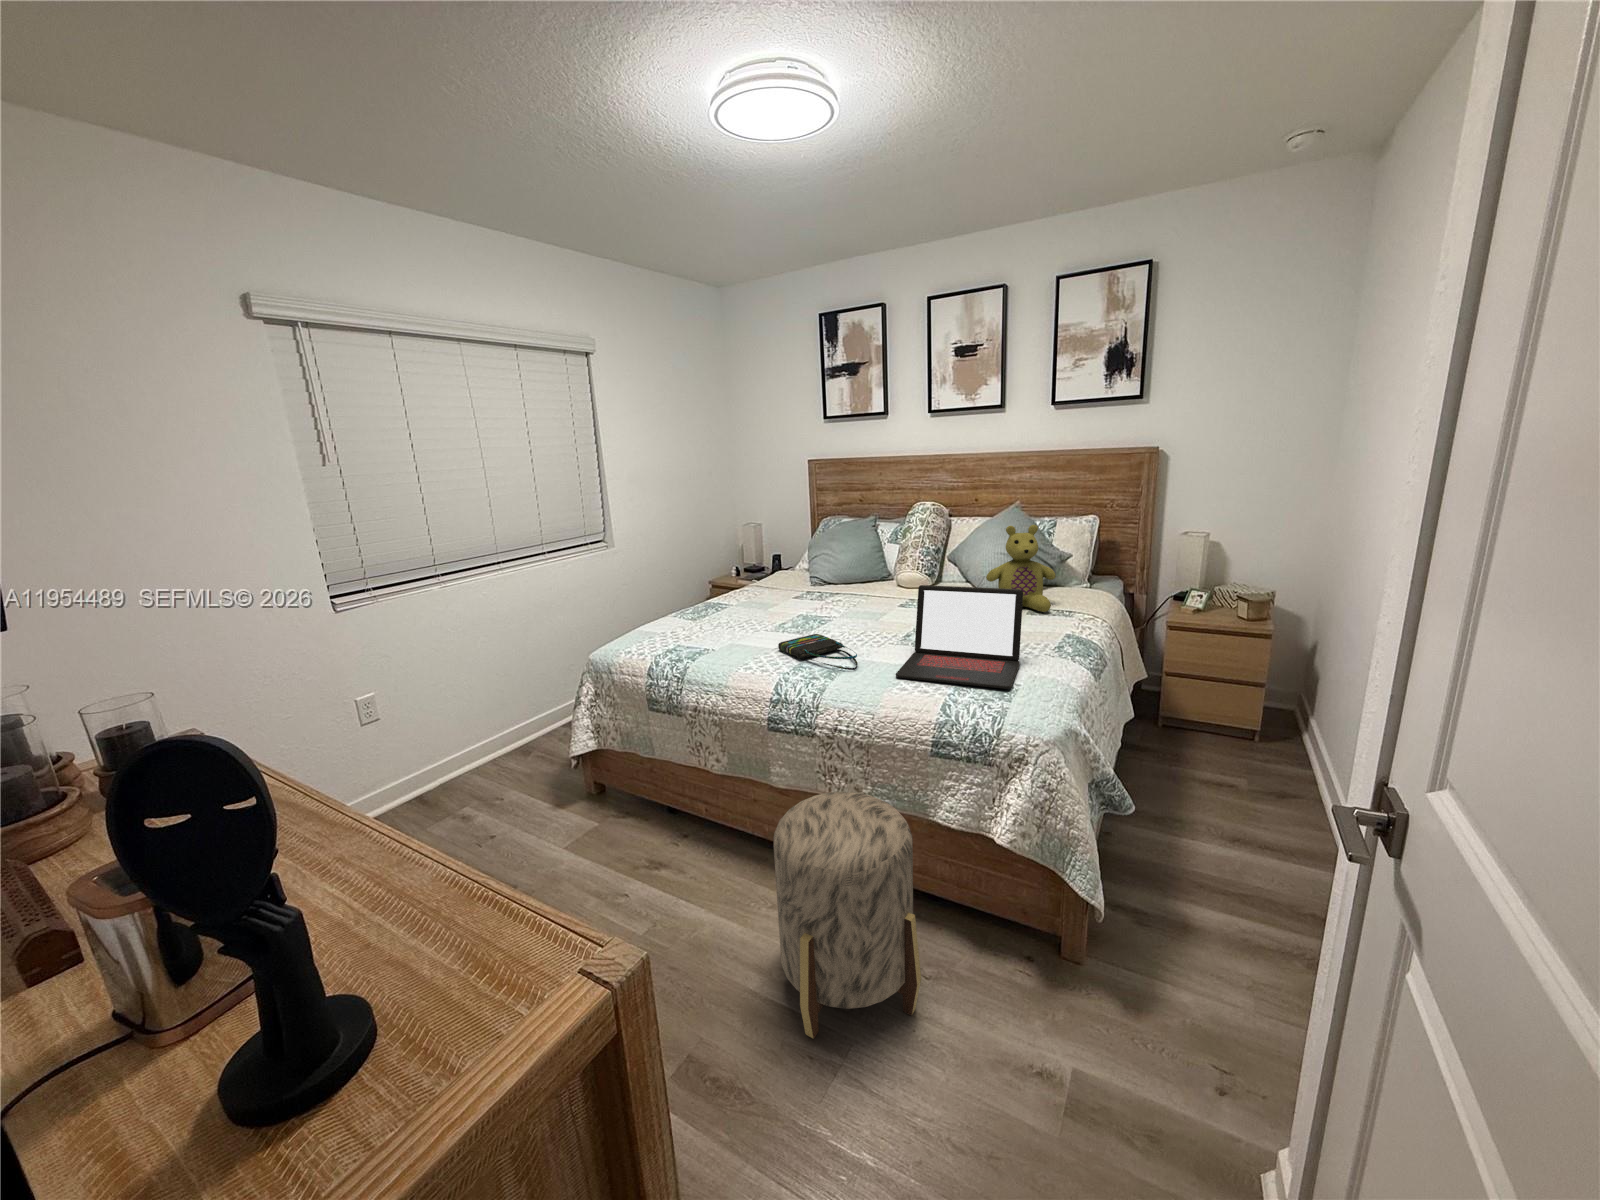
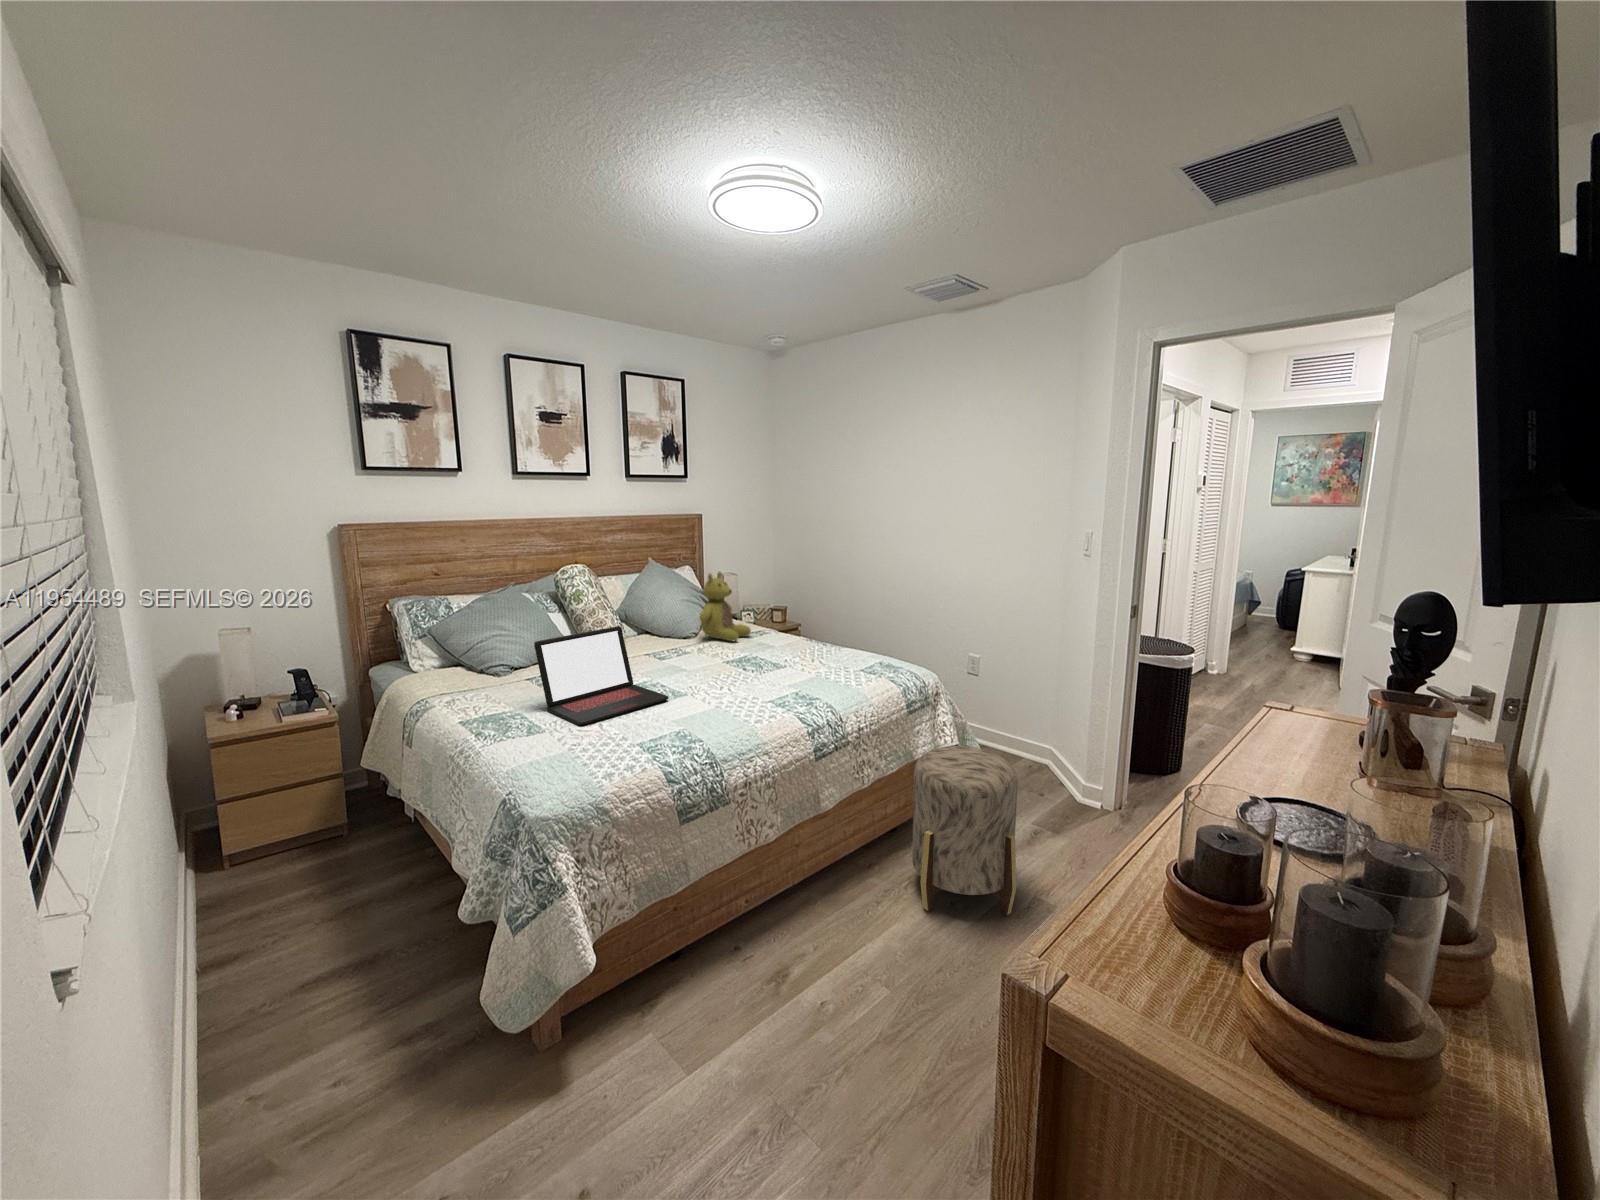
laptop: present [896,585,1023,689] -> present [534,626,669,725]
tote bag: present [778,634,858,670] -> none [713,678,808,706]

